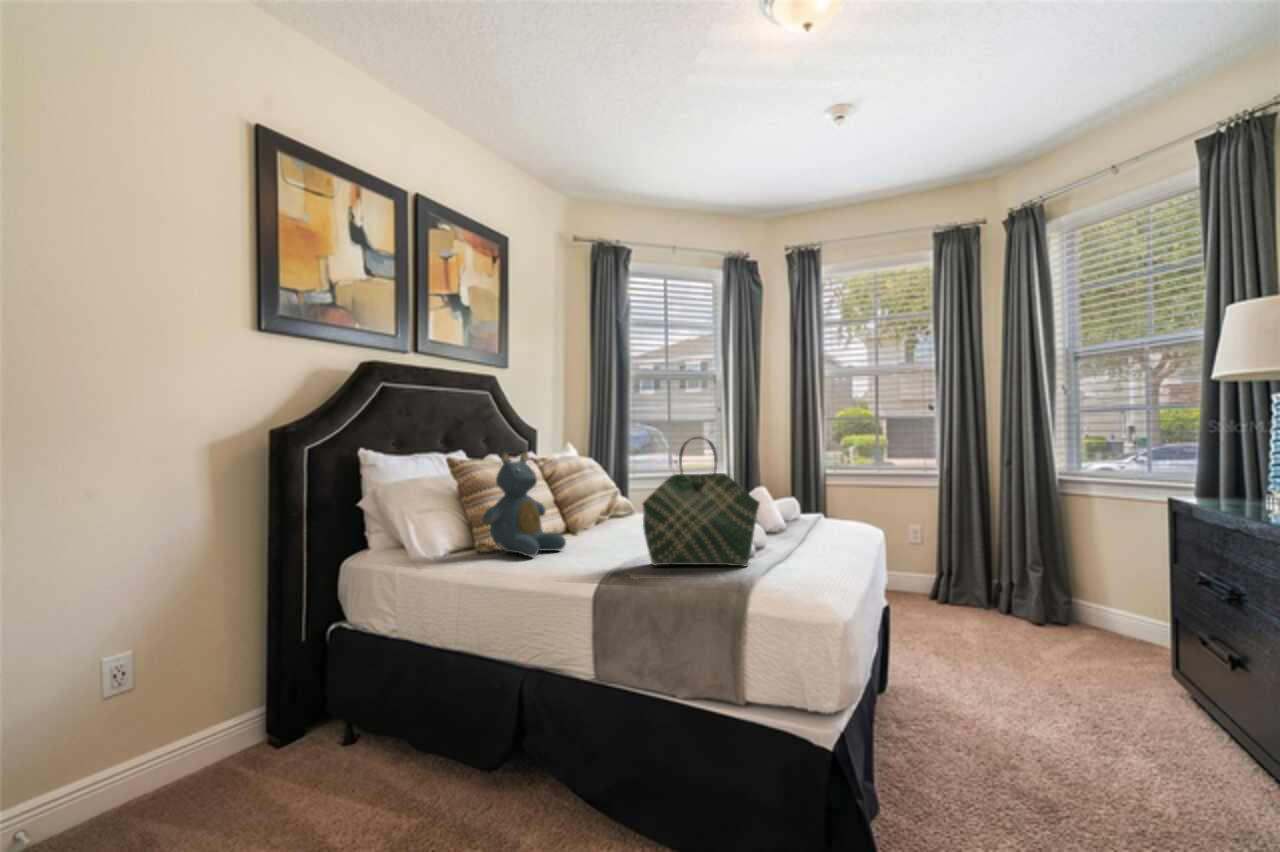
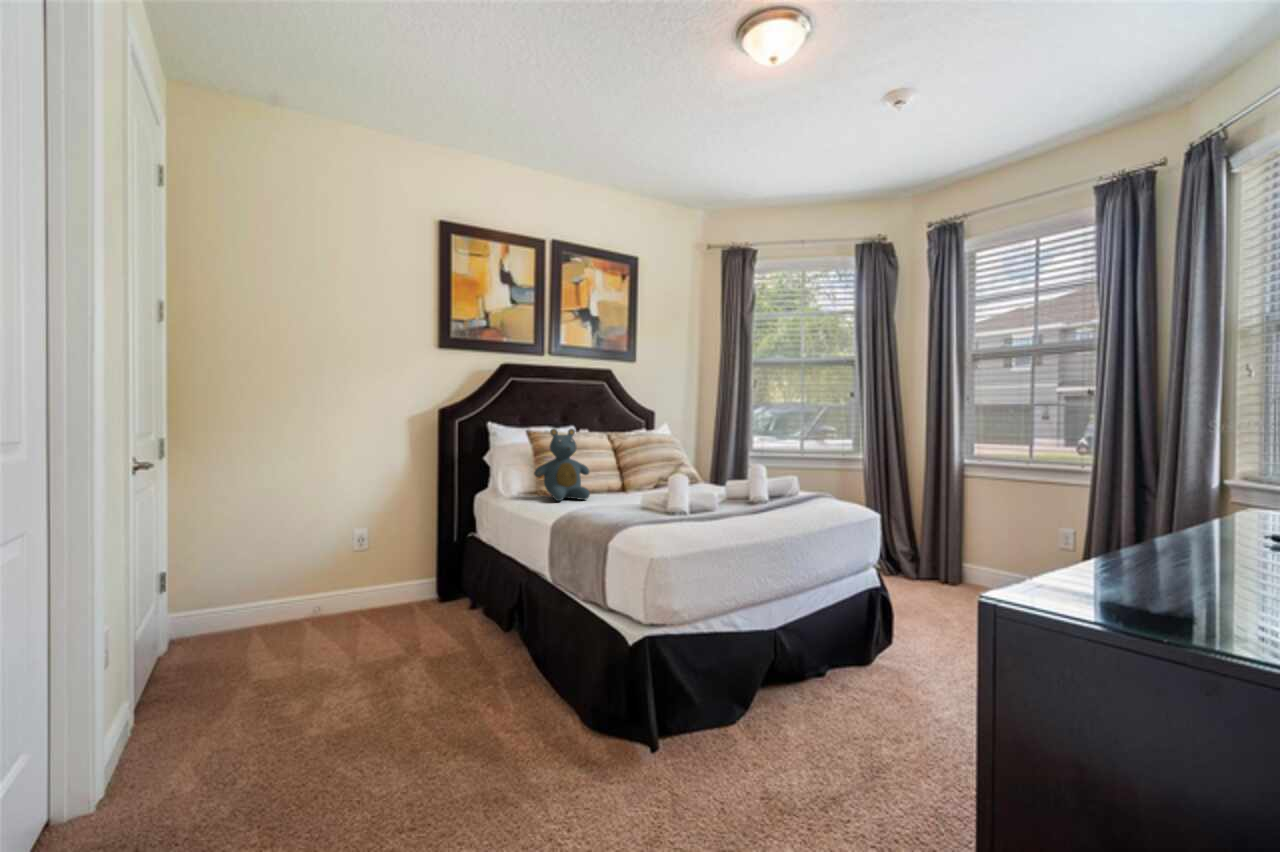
tote bag: present [643,437,760,567] -> none [600,422,672,522]

